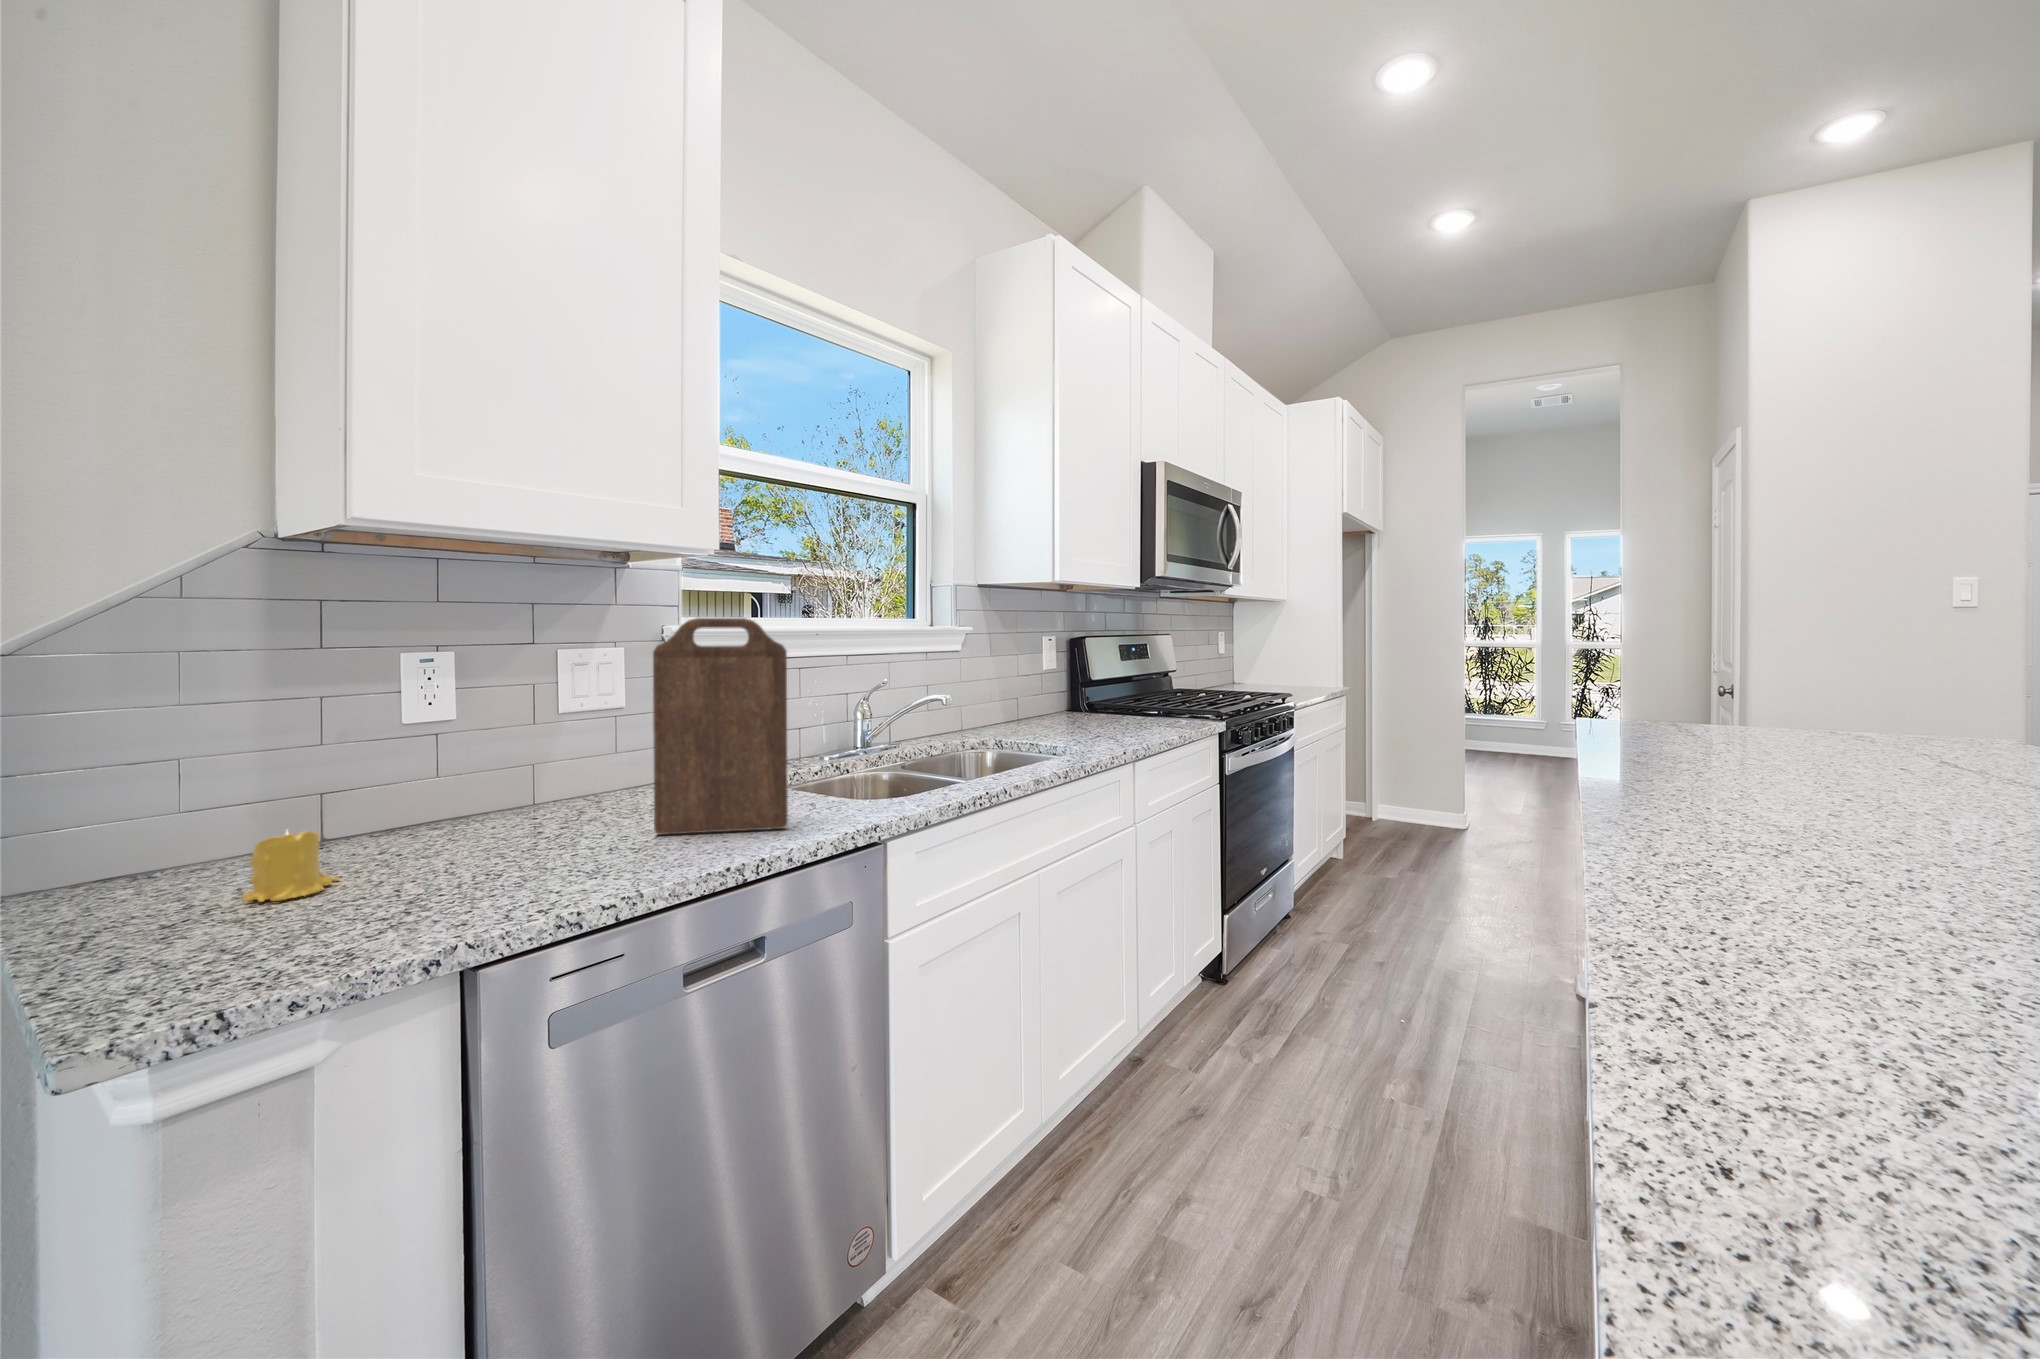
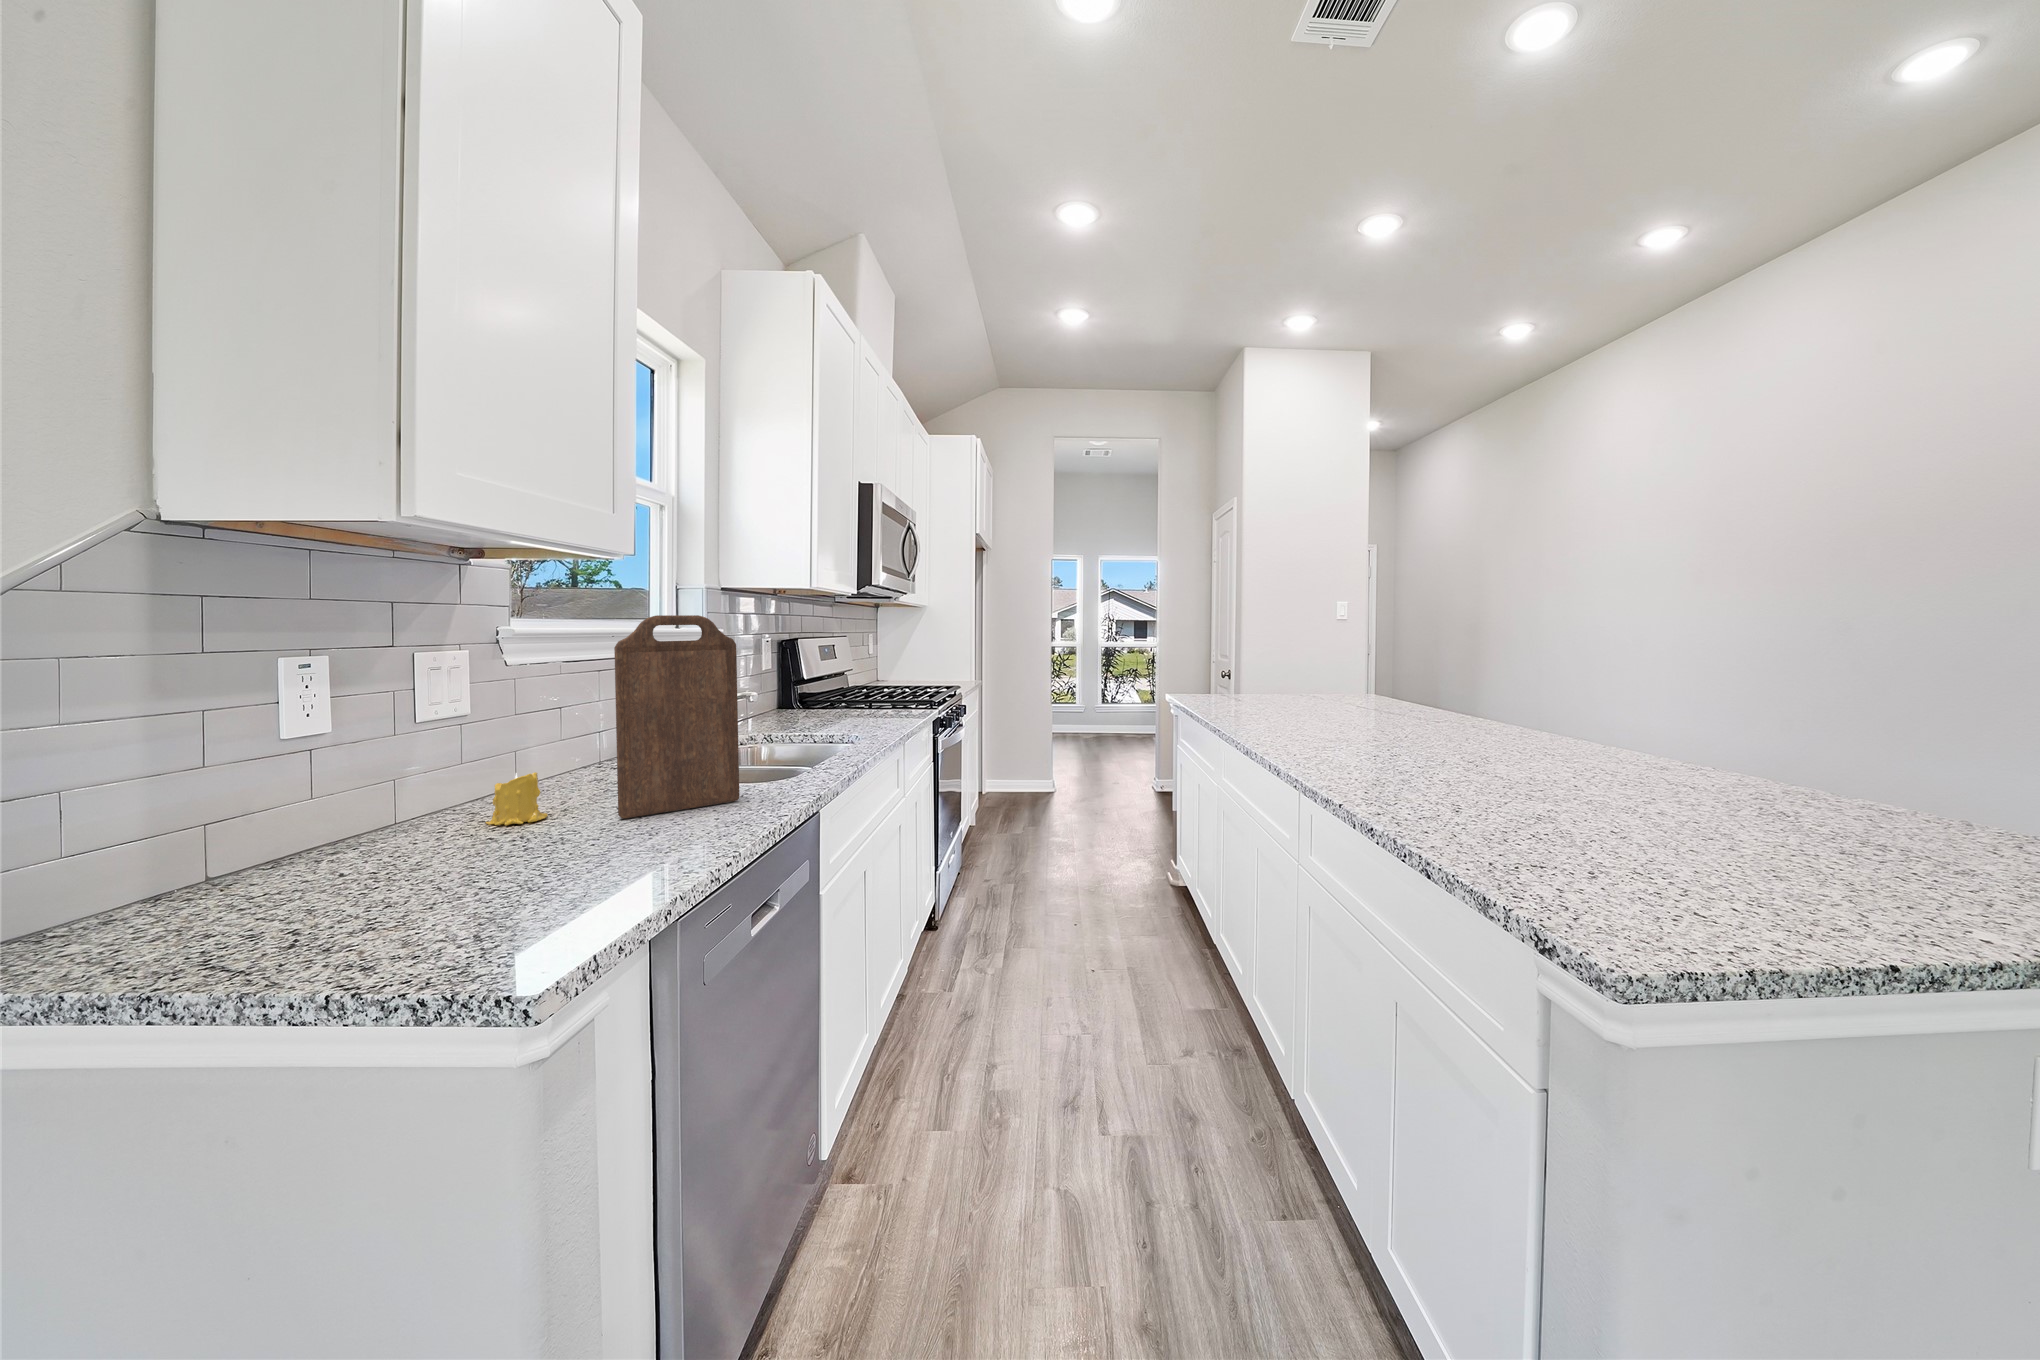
candle: present [243,831,339,902] -> present [486,772,548,825]

